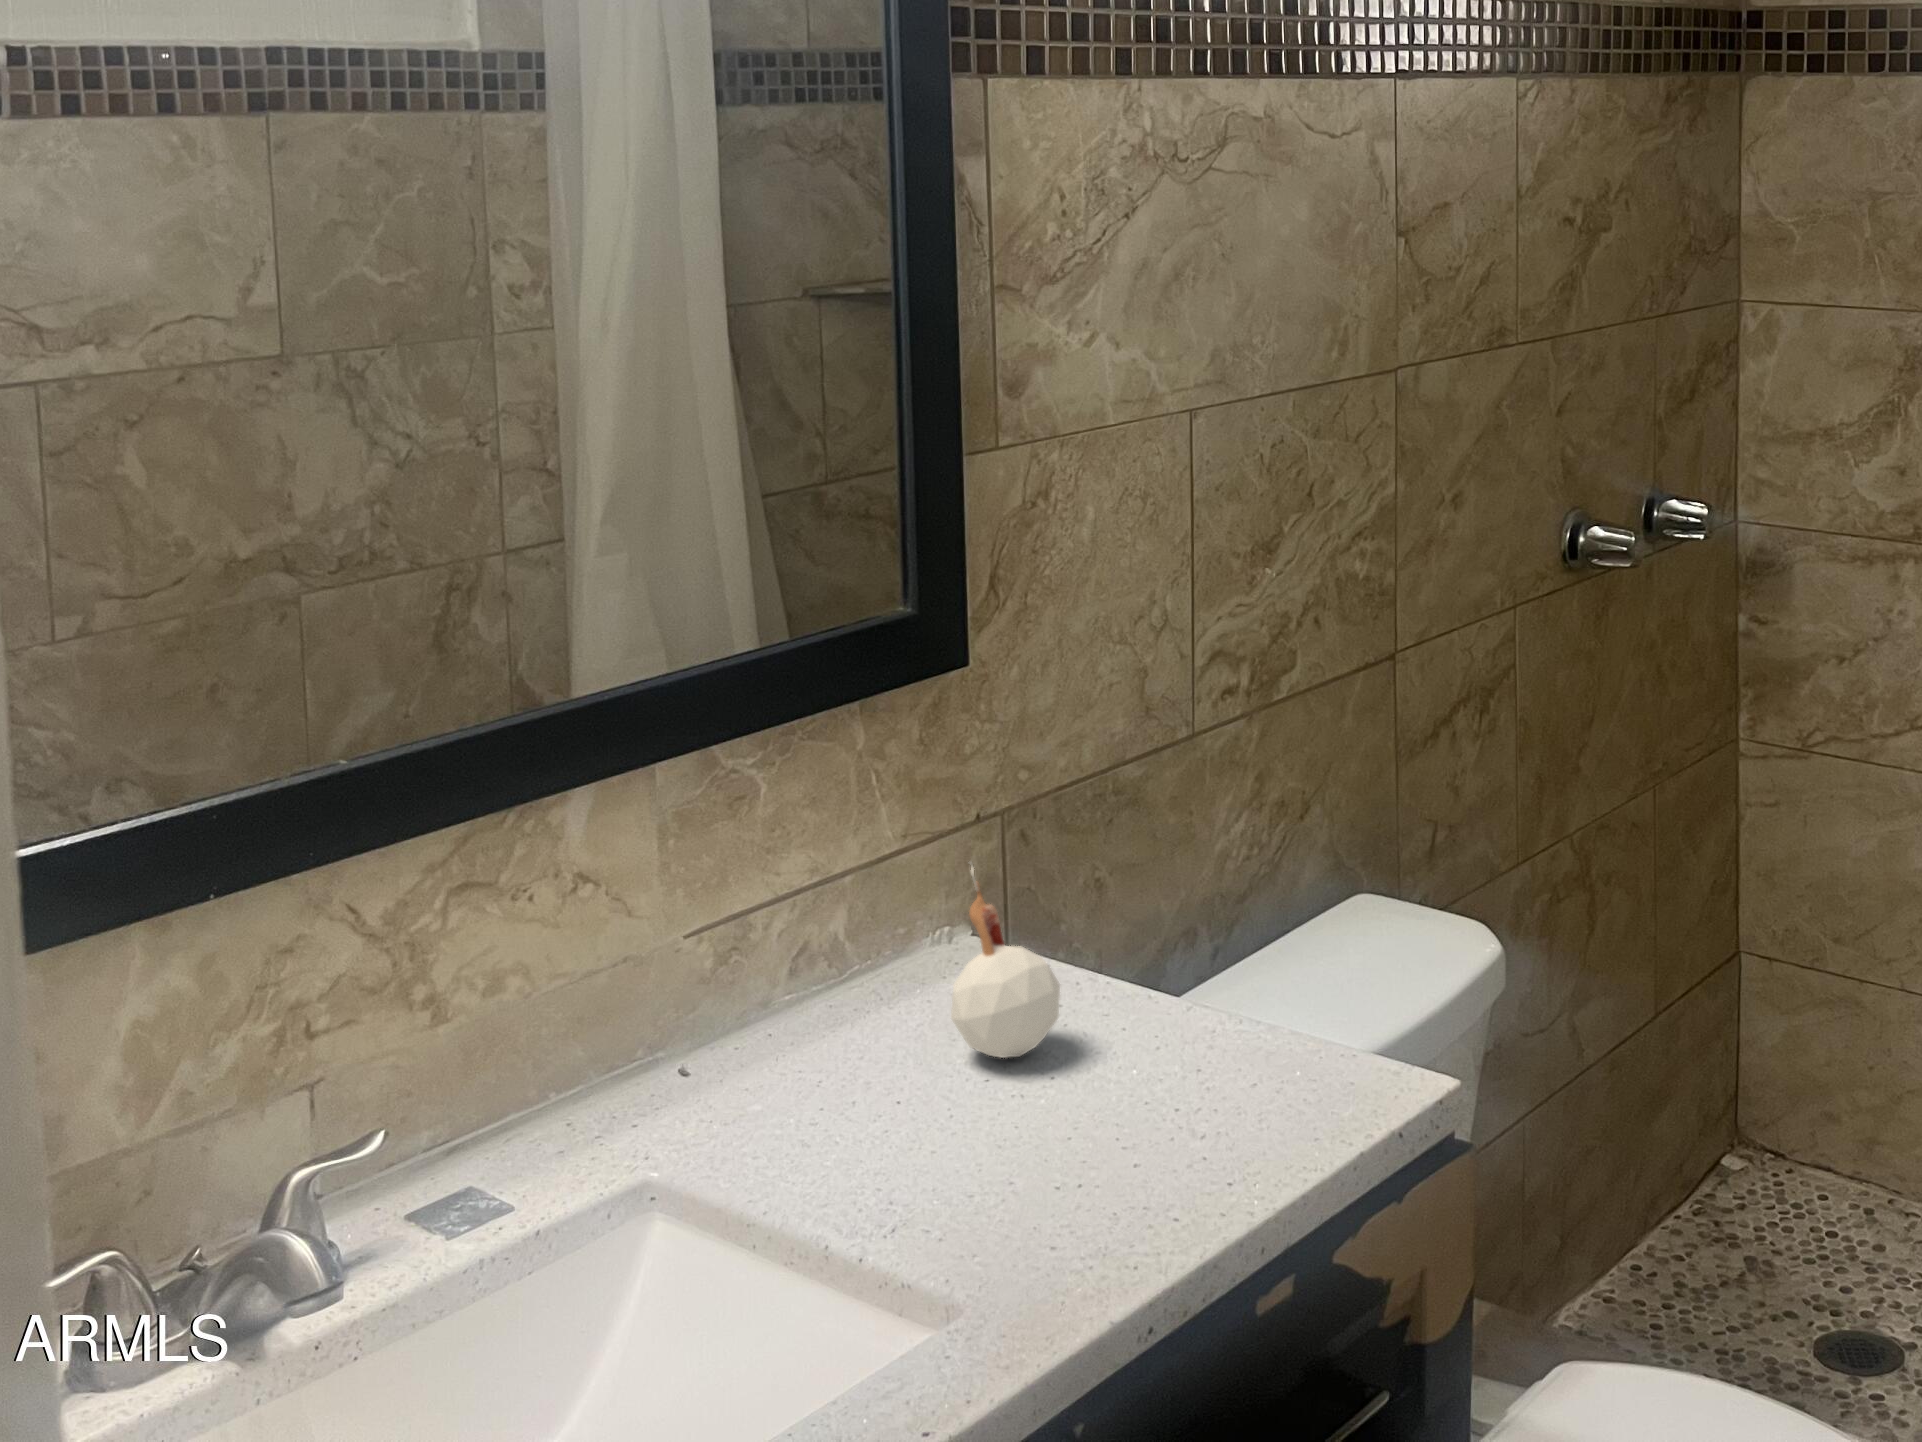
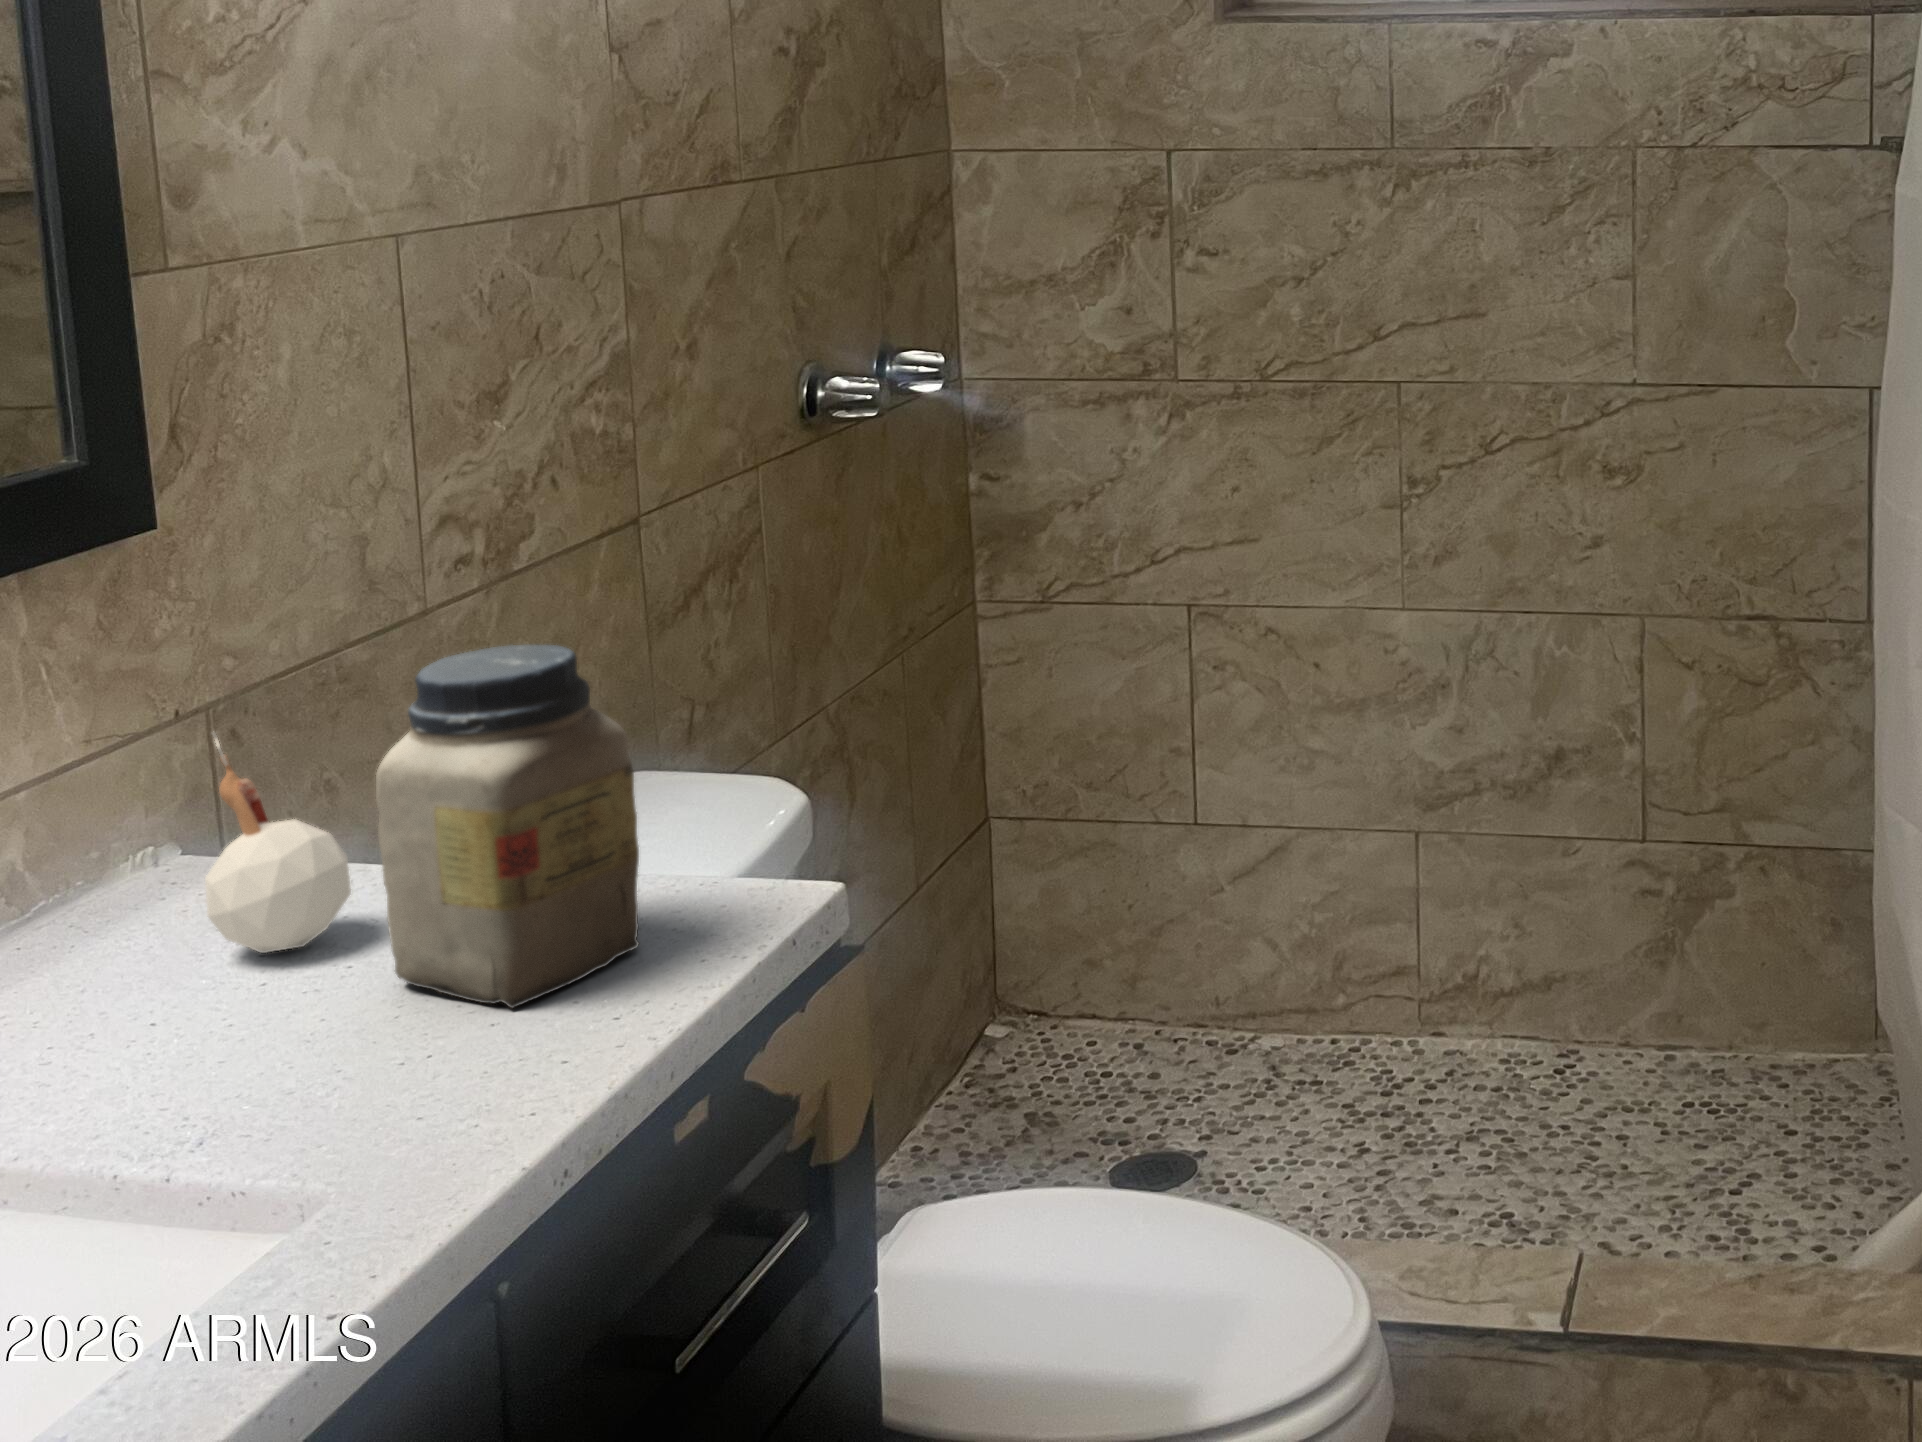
jar: none [1063,834,1269,1170] -> present [376,645,639,1008]

